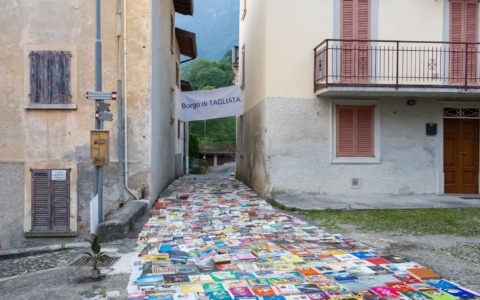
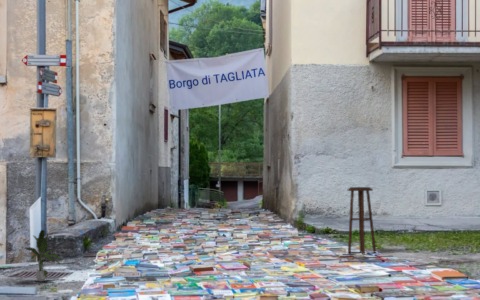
stool: none [318,188,338,237] -> present [348,187,376,254]

